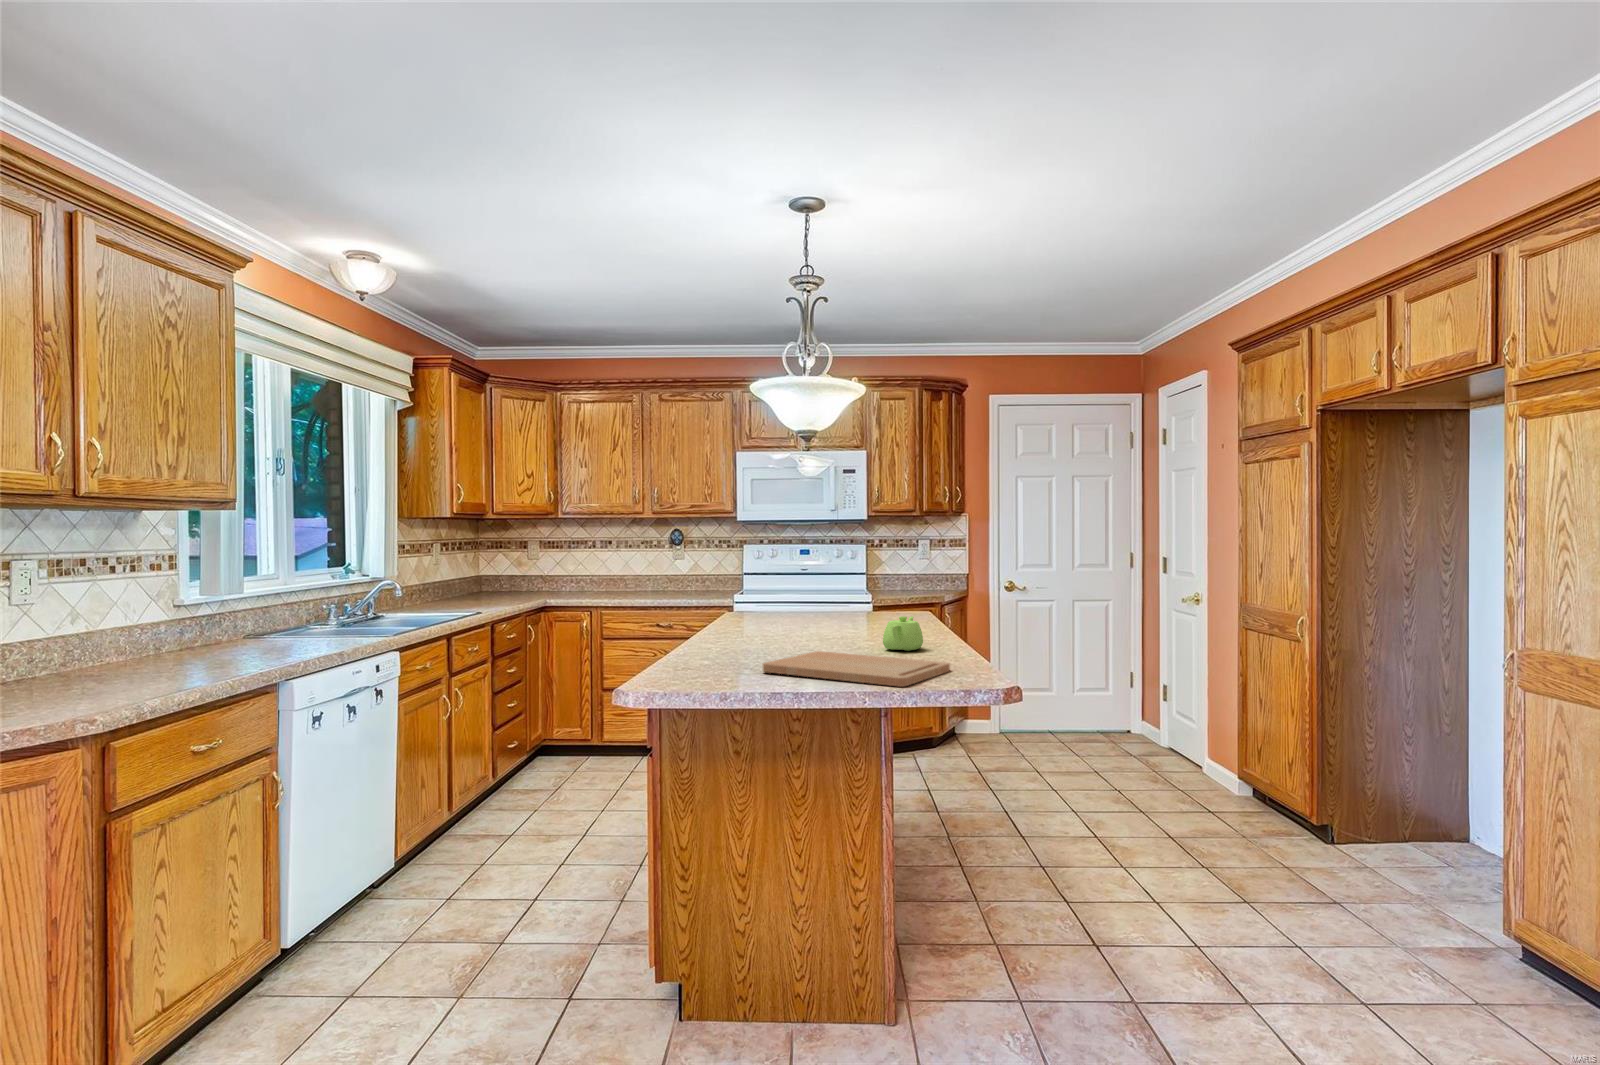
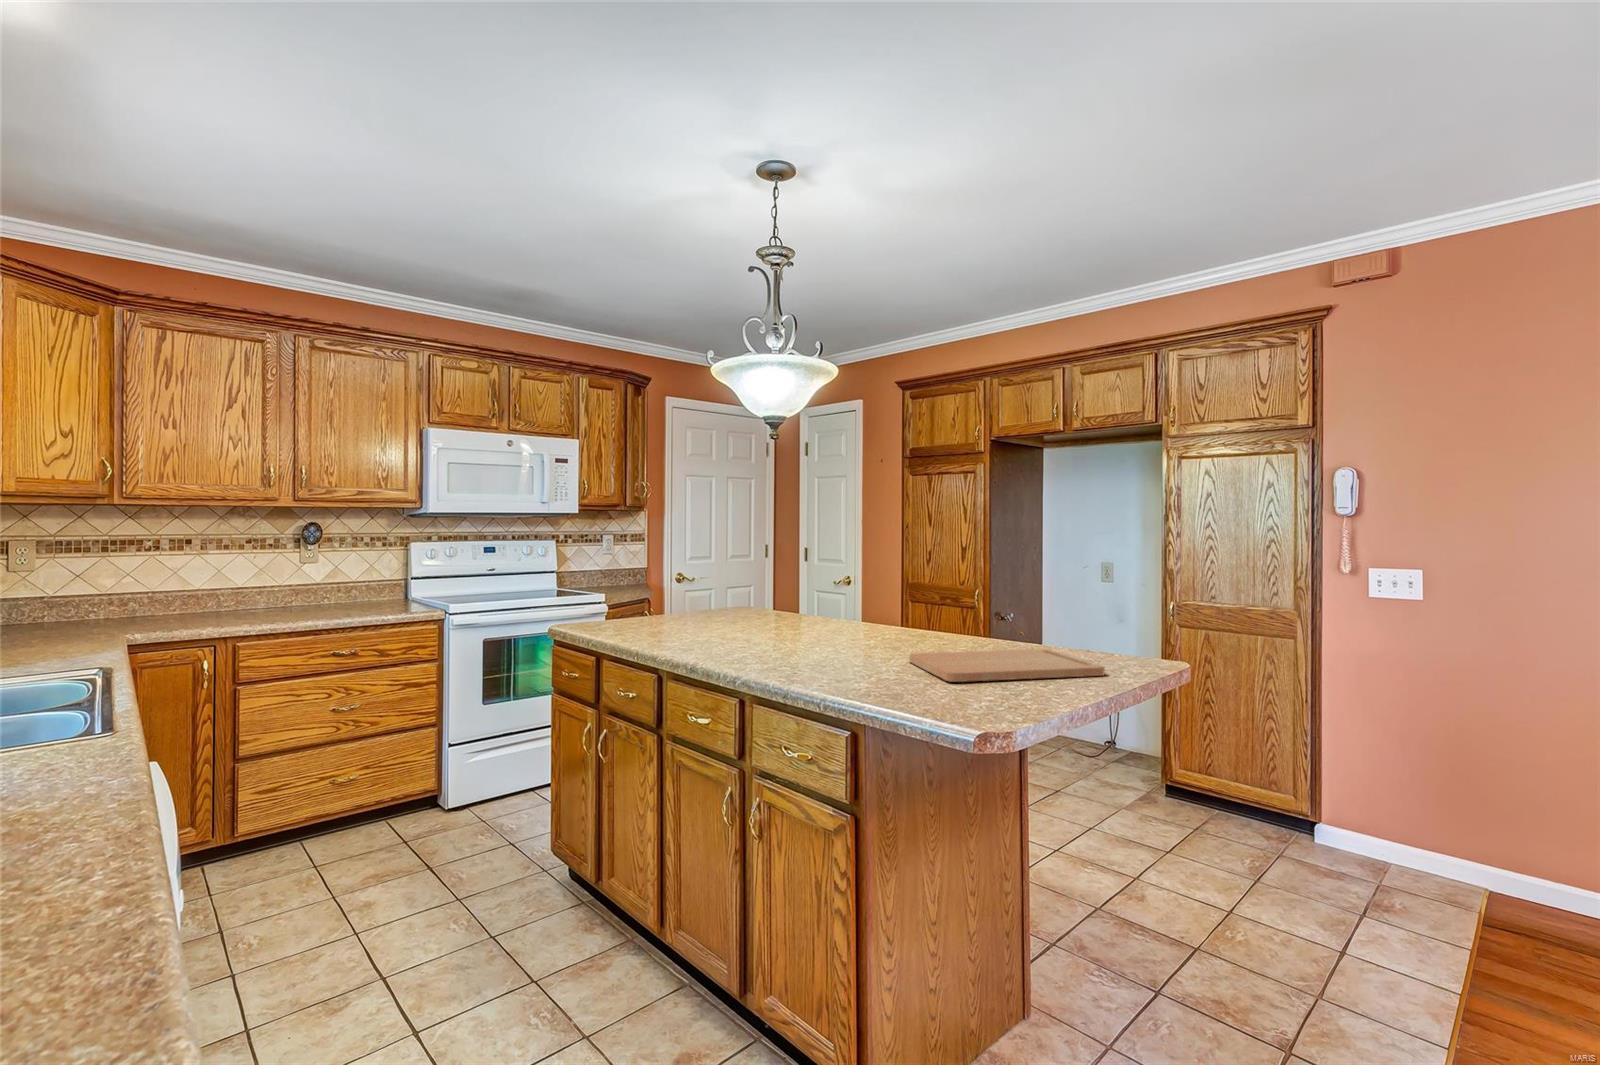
teapot: present [883,616,923,651] -> none [899,610,940,644]

